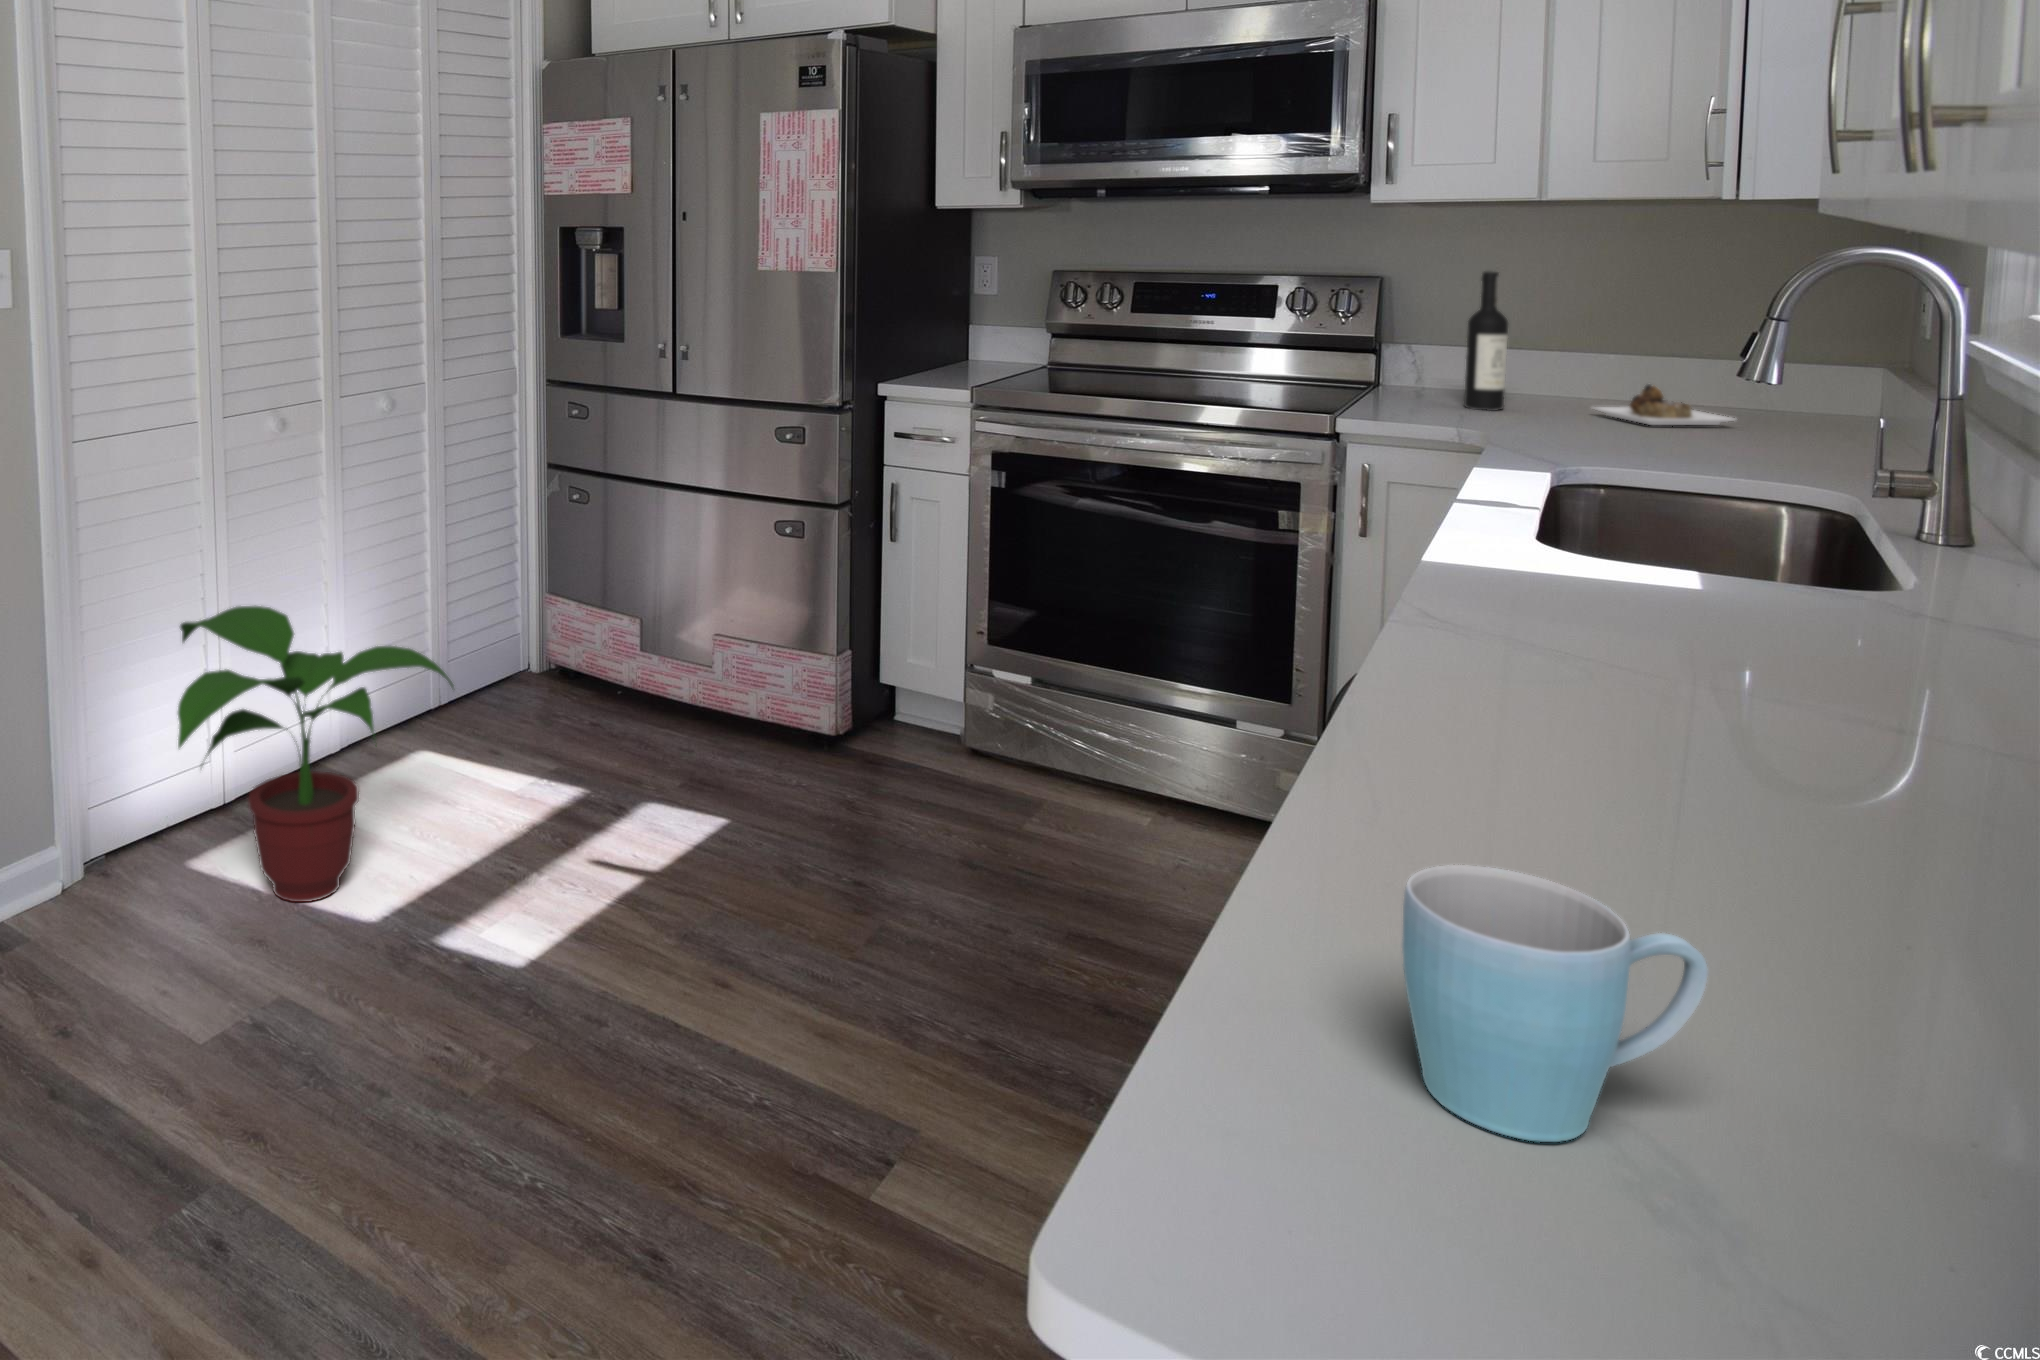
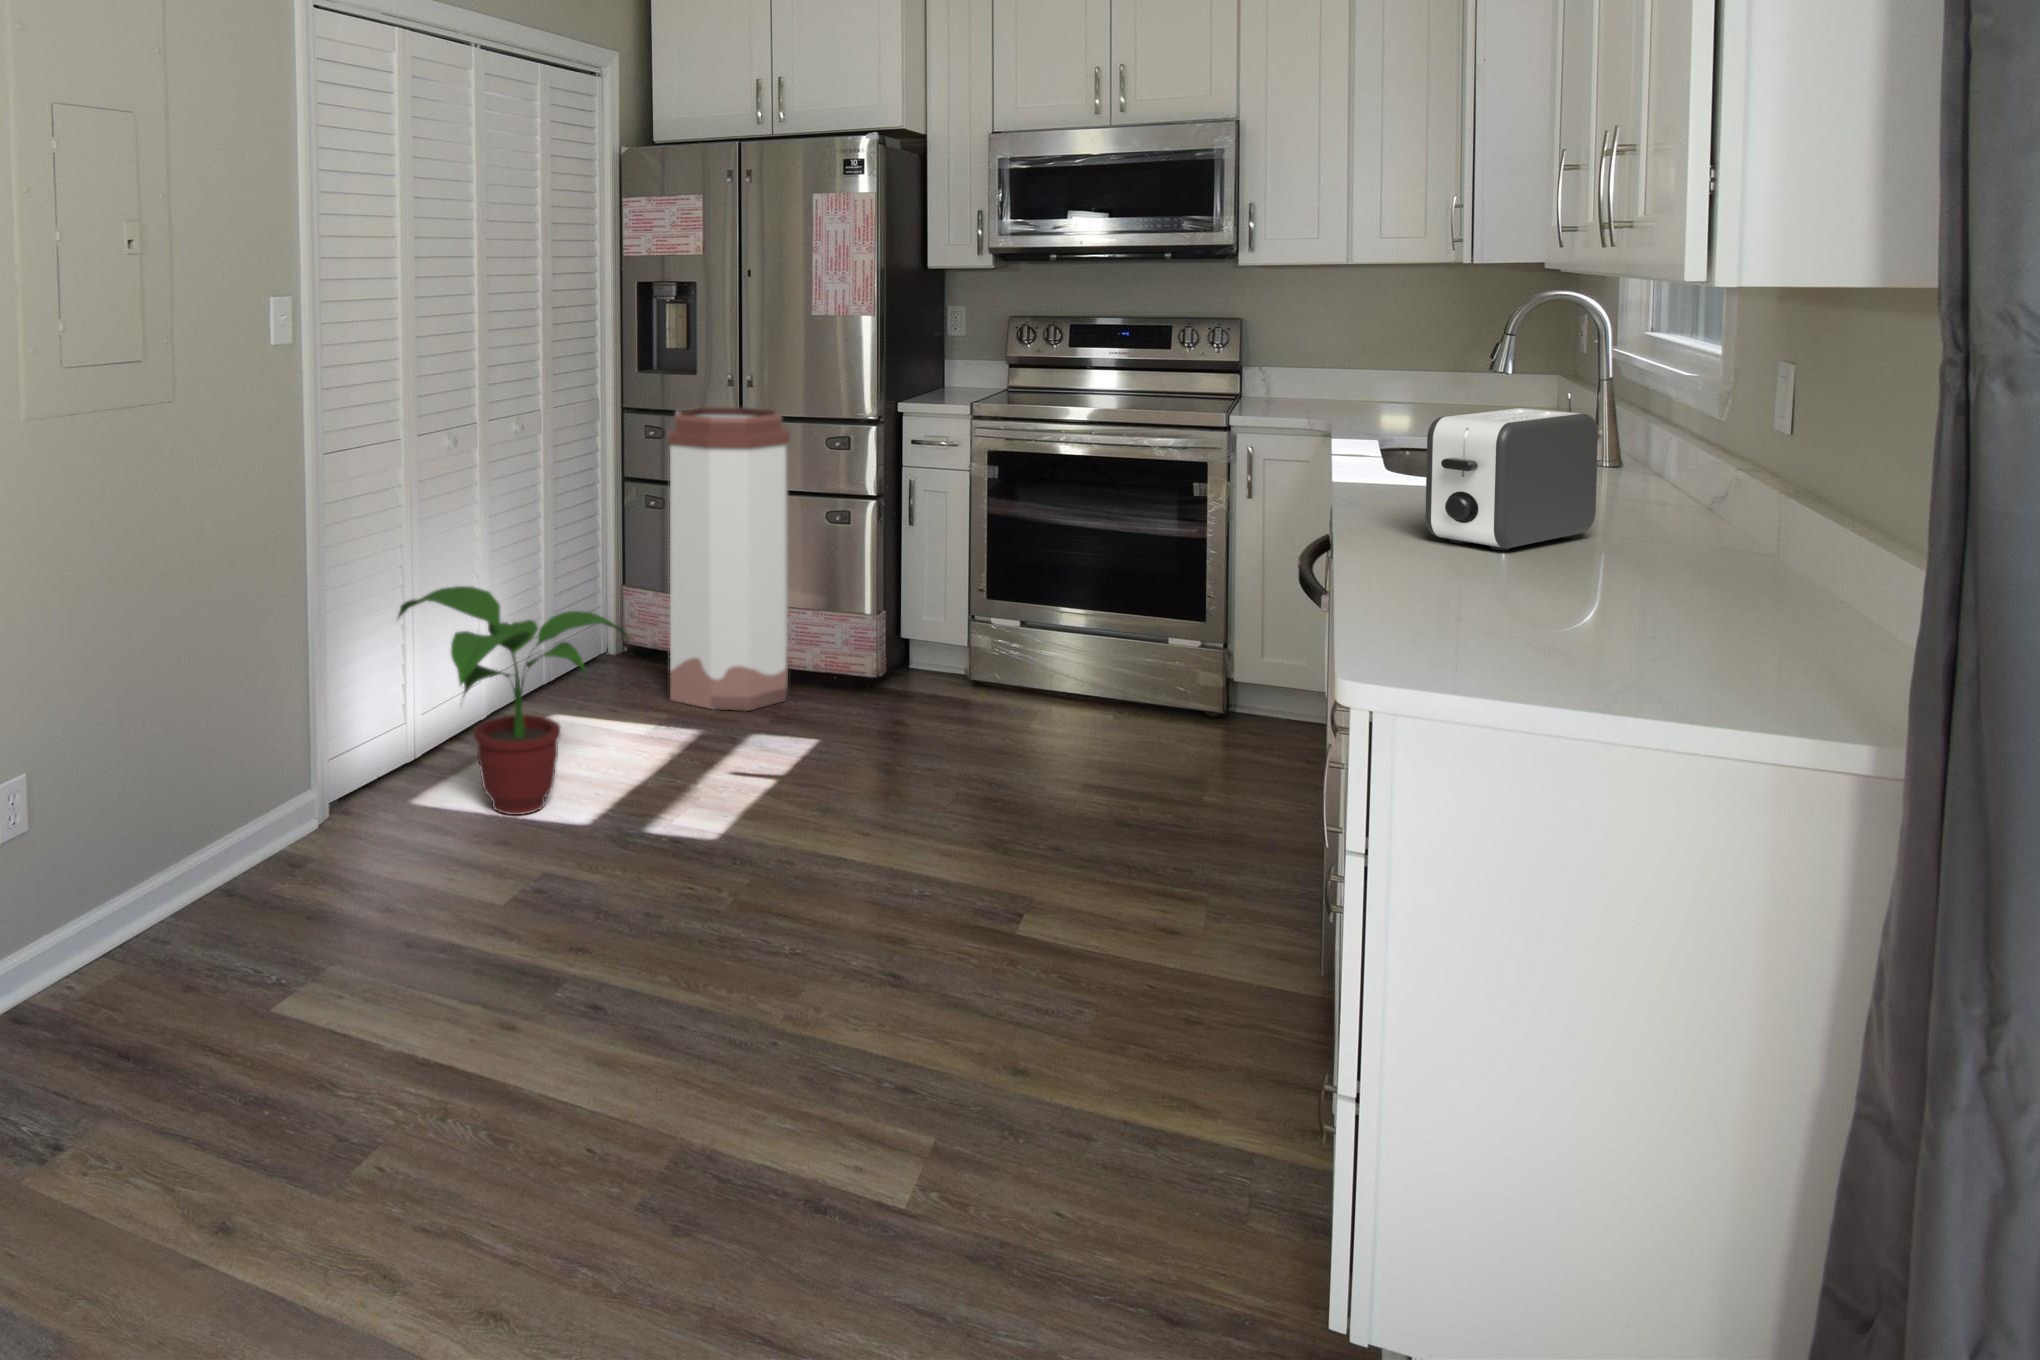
wine bottle: present [1464,271,1734,425] -> none [1304,313,1475,416]
trash can: none [567,384,733,771] -> present [667,407,791,711]
toaster: none [1505,460,1881,734] -> present [1425,408,1598,550]
mug: present [1402,865,1708,1142] -> none [1463,559,1582,662]

